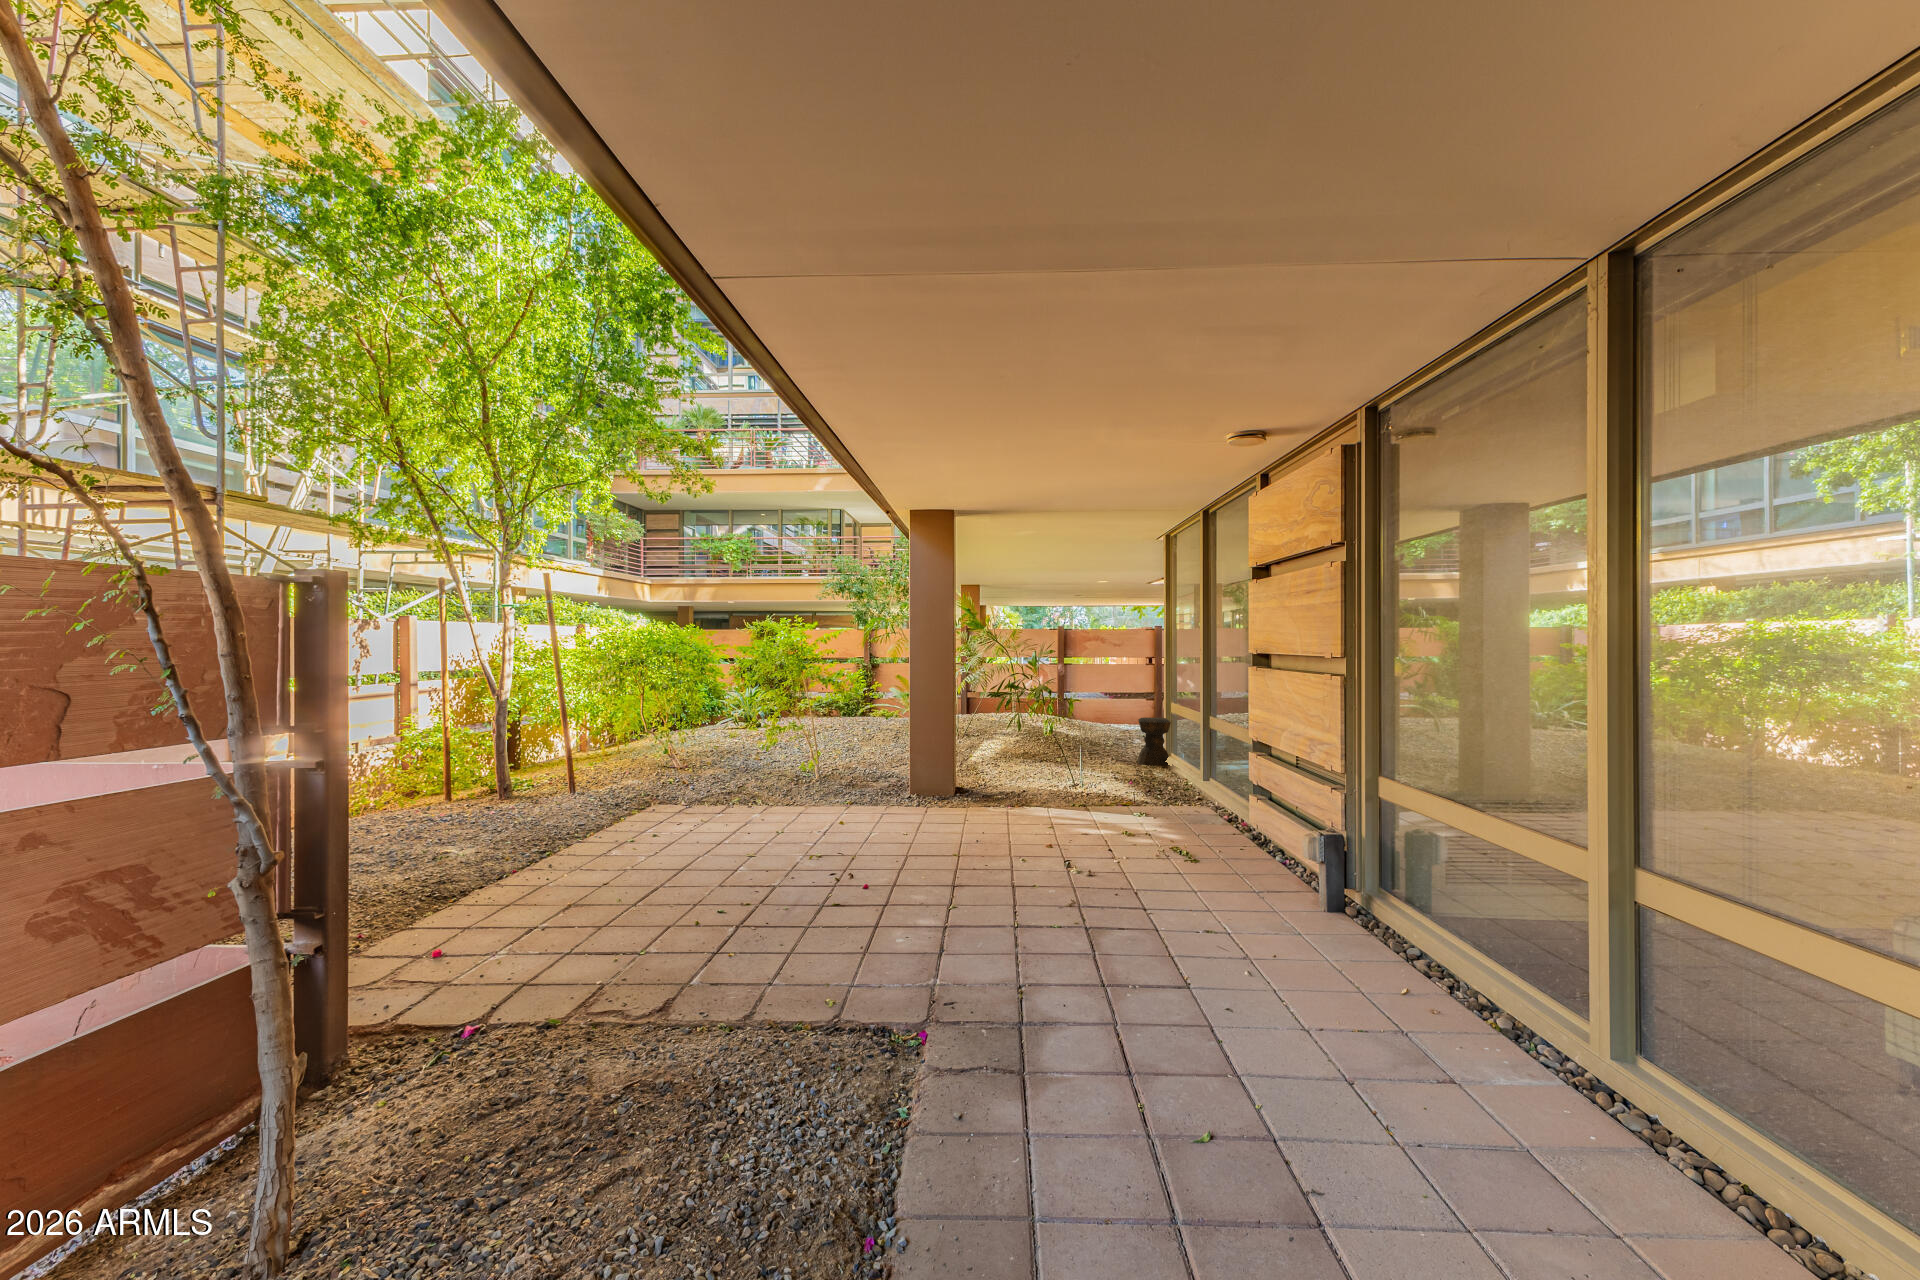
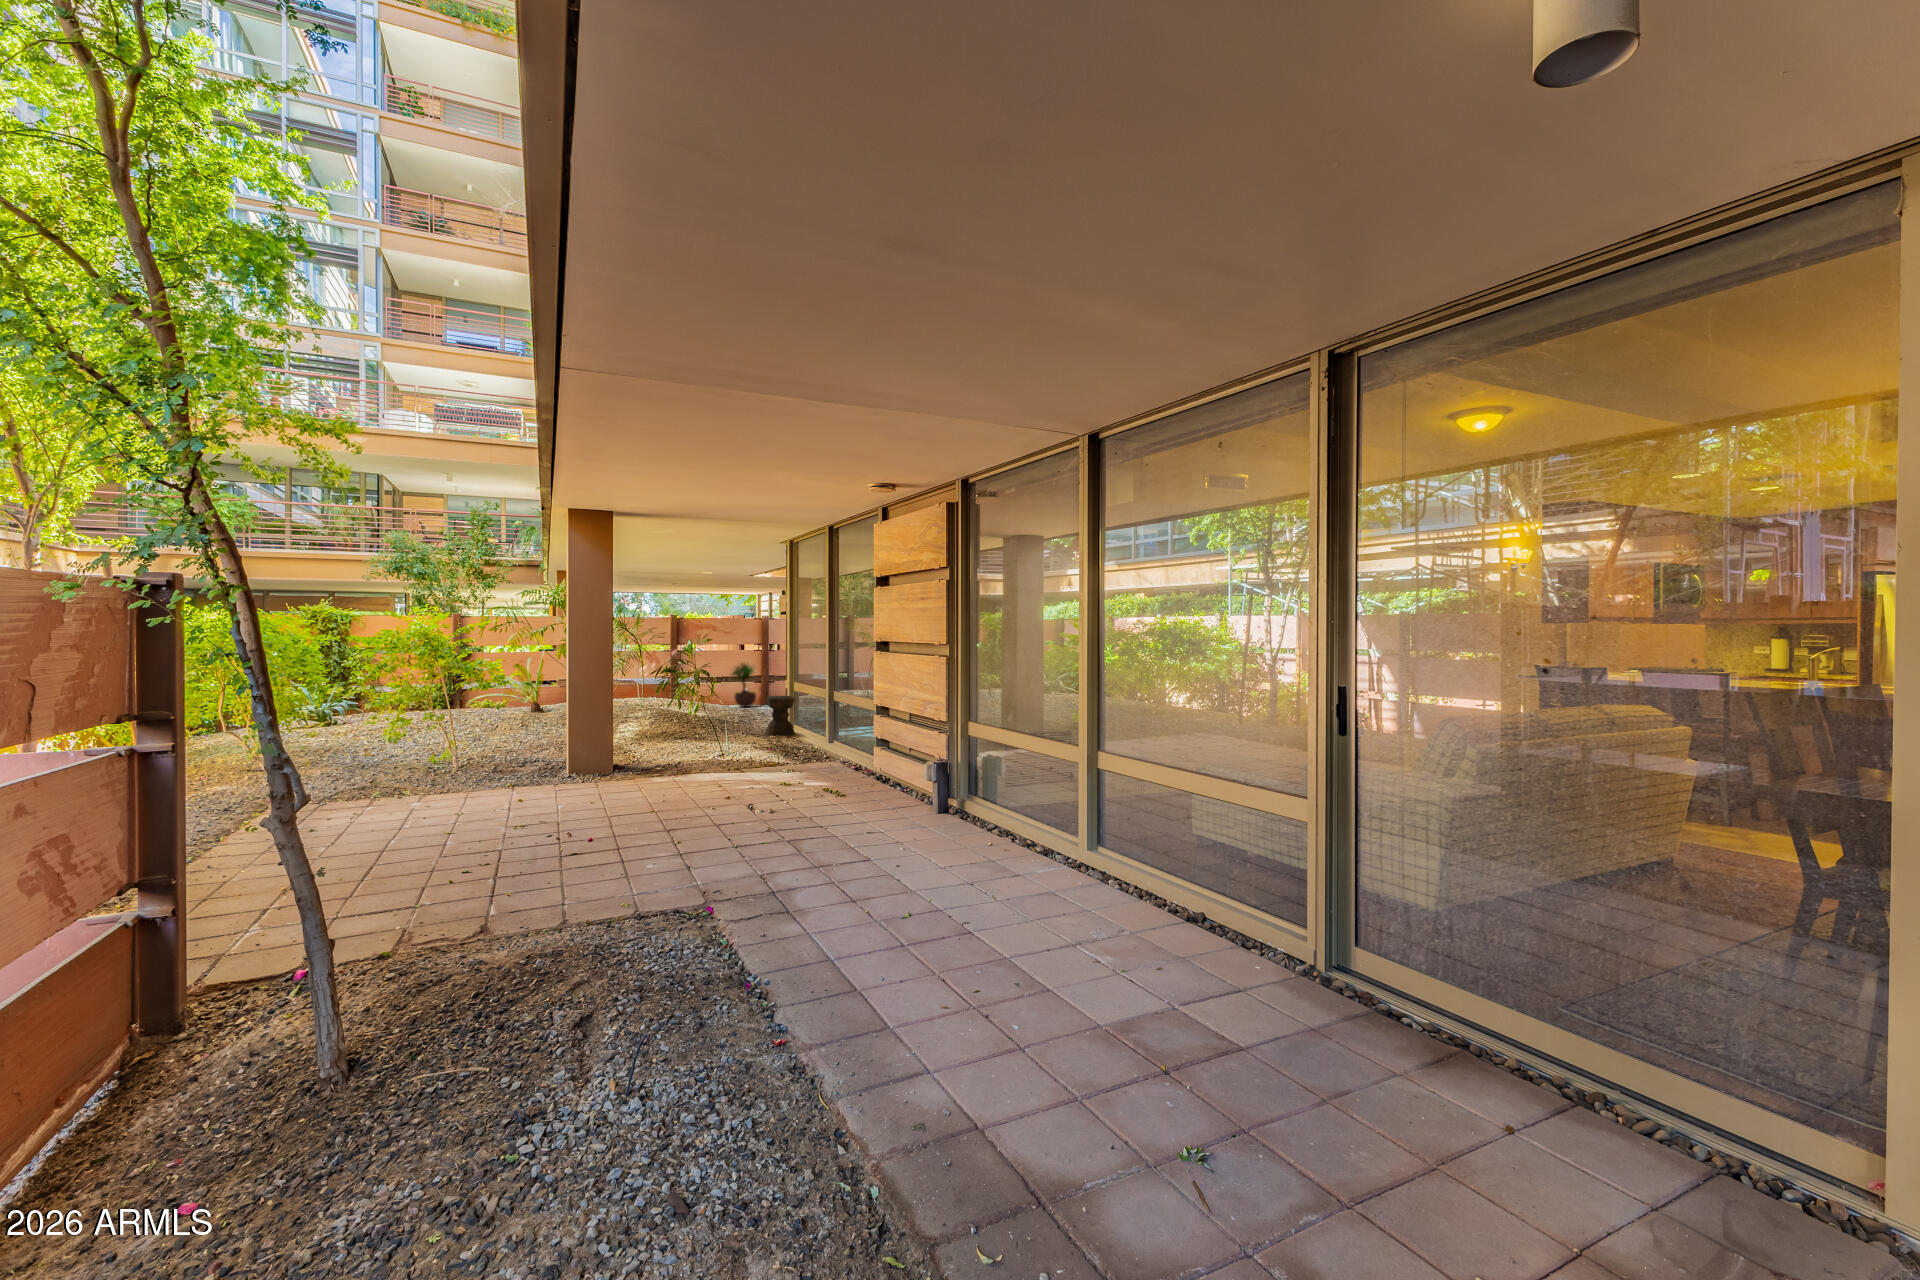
potted tree: none [1112,672,1144,727] -> present [732,663,756,707]

